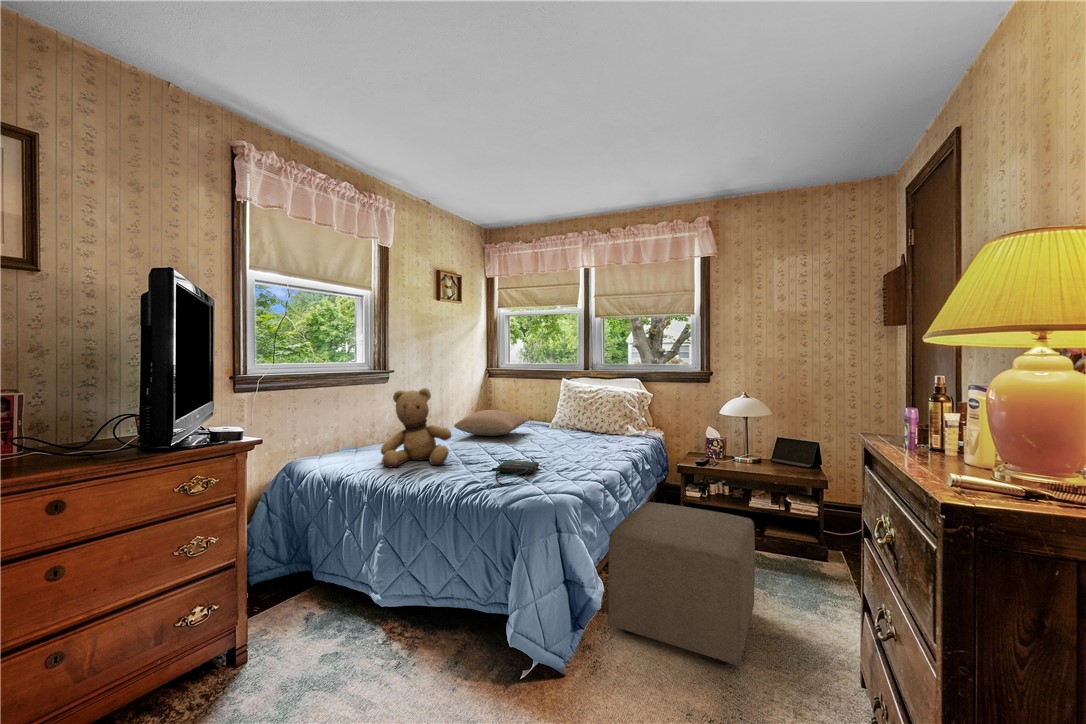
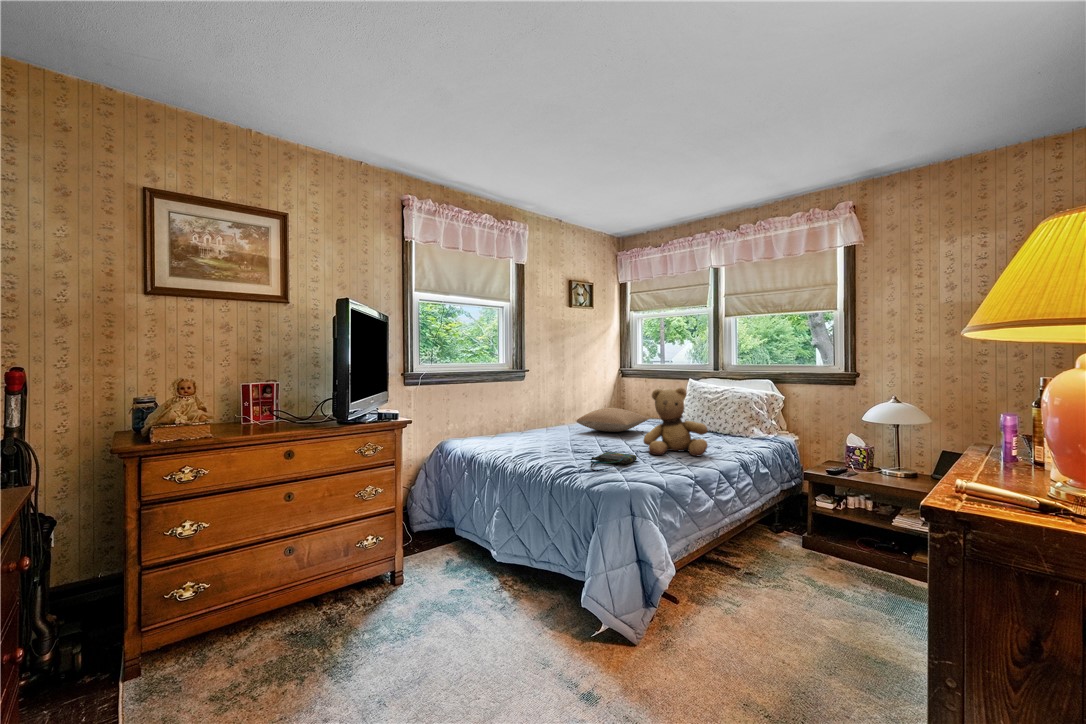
teddy bear: present [381,388,451,467] -> present [643,387,708,456]
ottoman: present [608,502,755,666] -> none [688,503,859,667]

